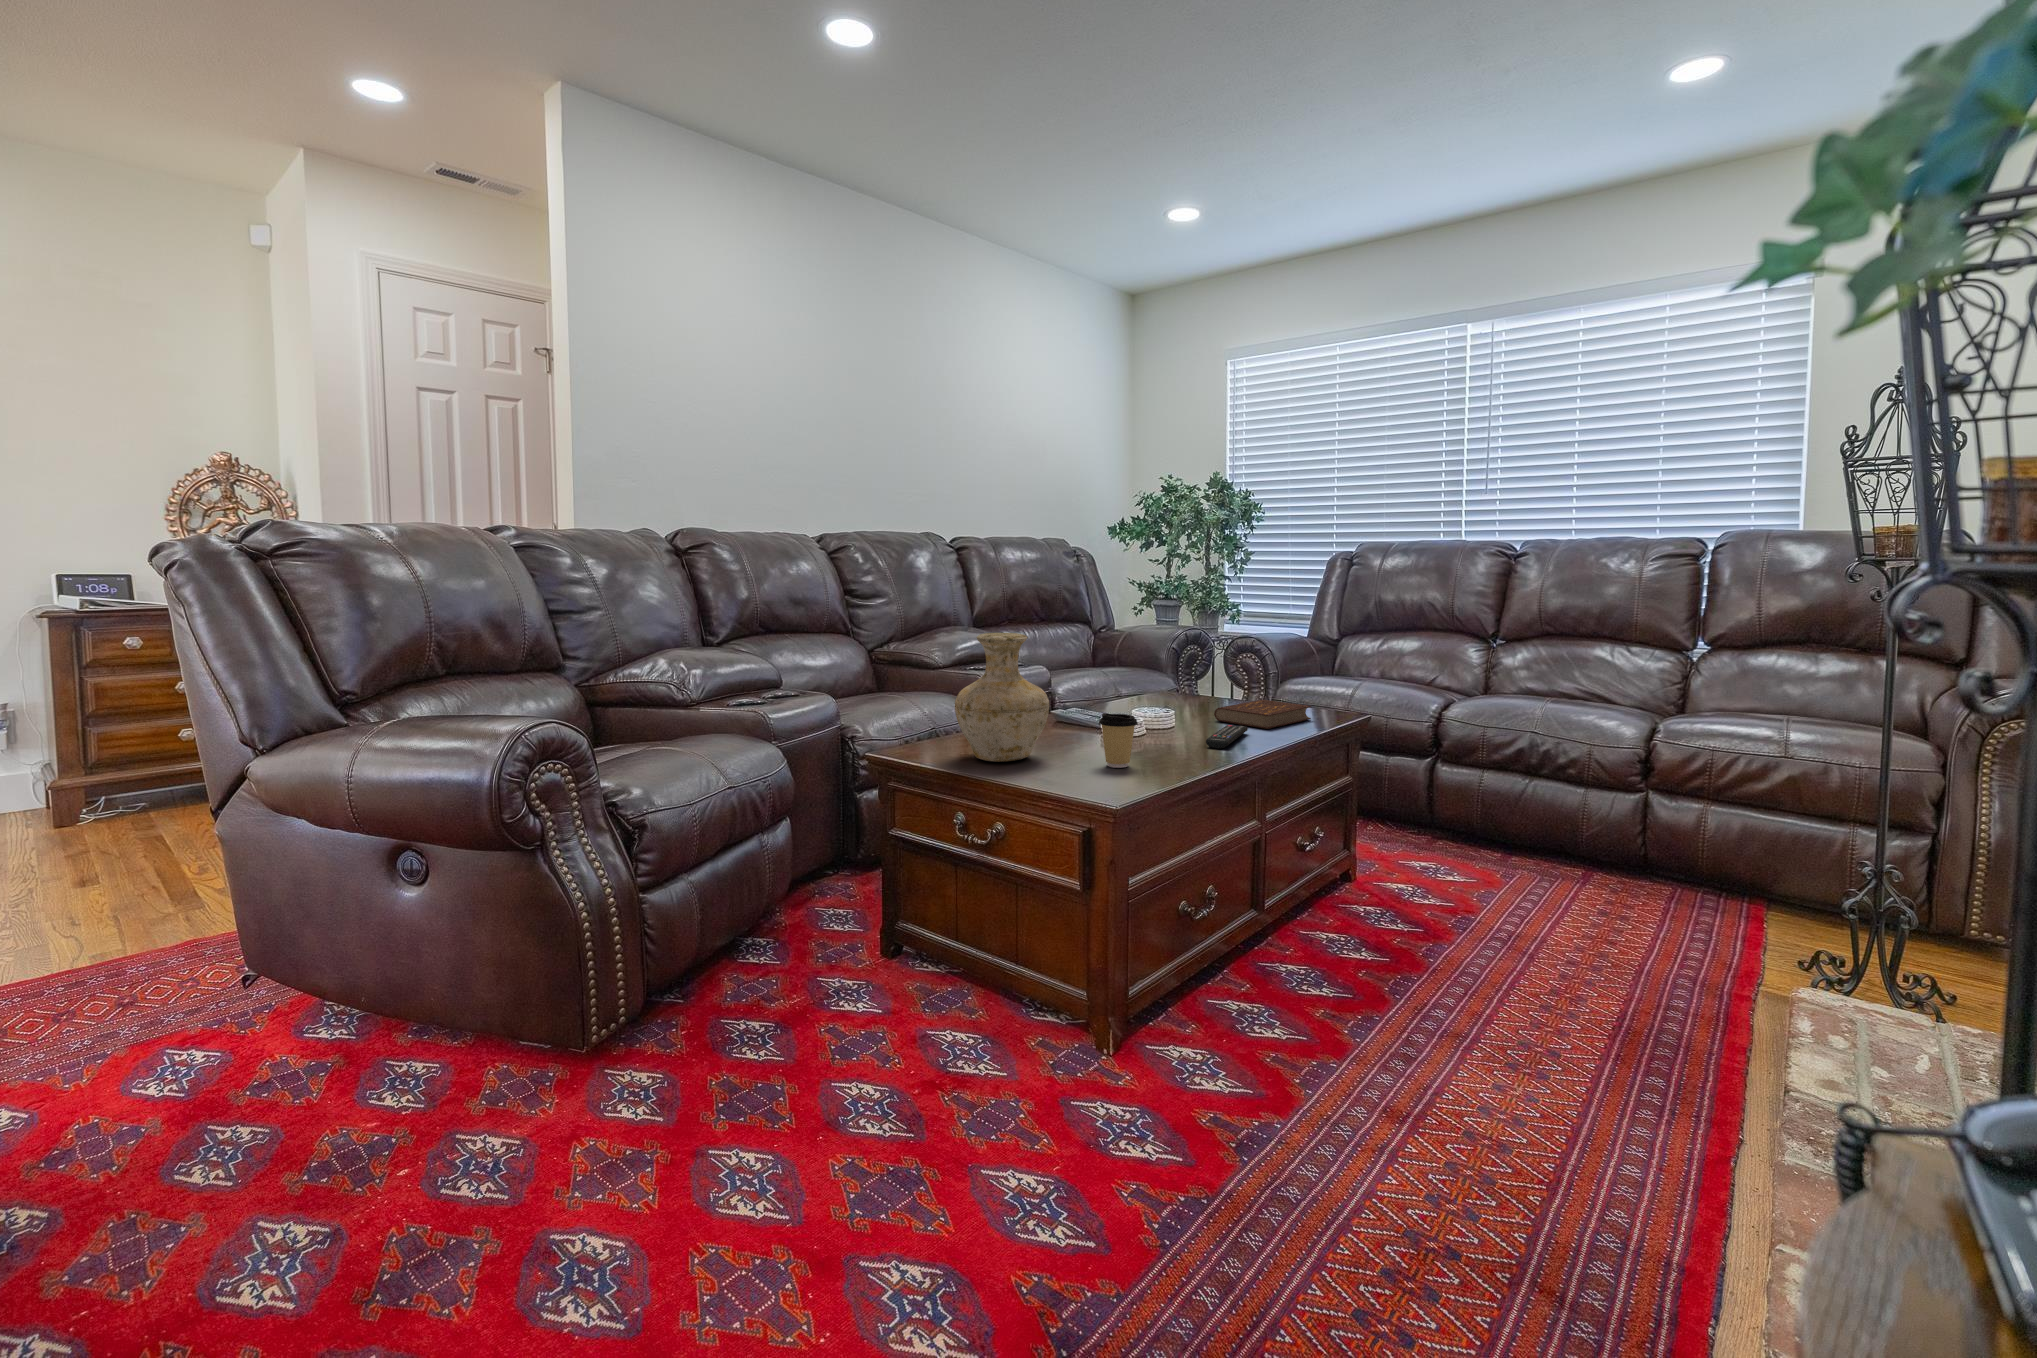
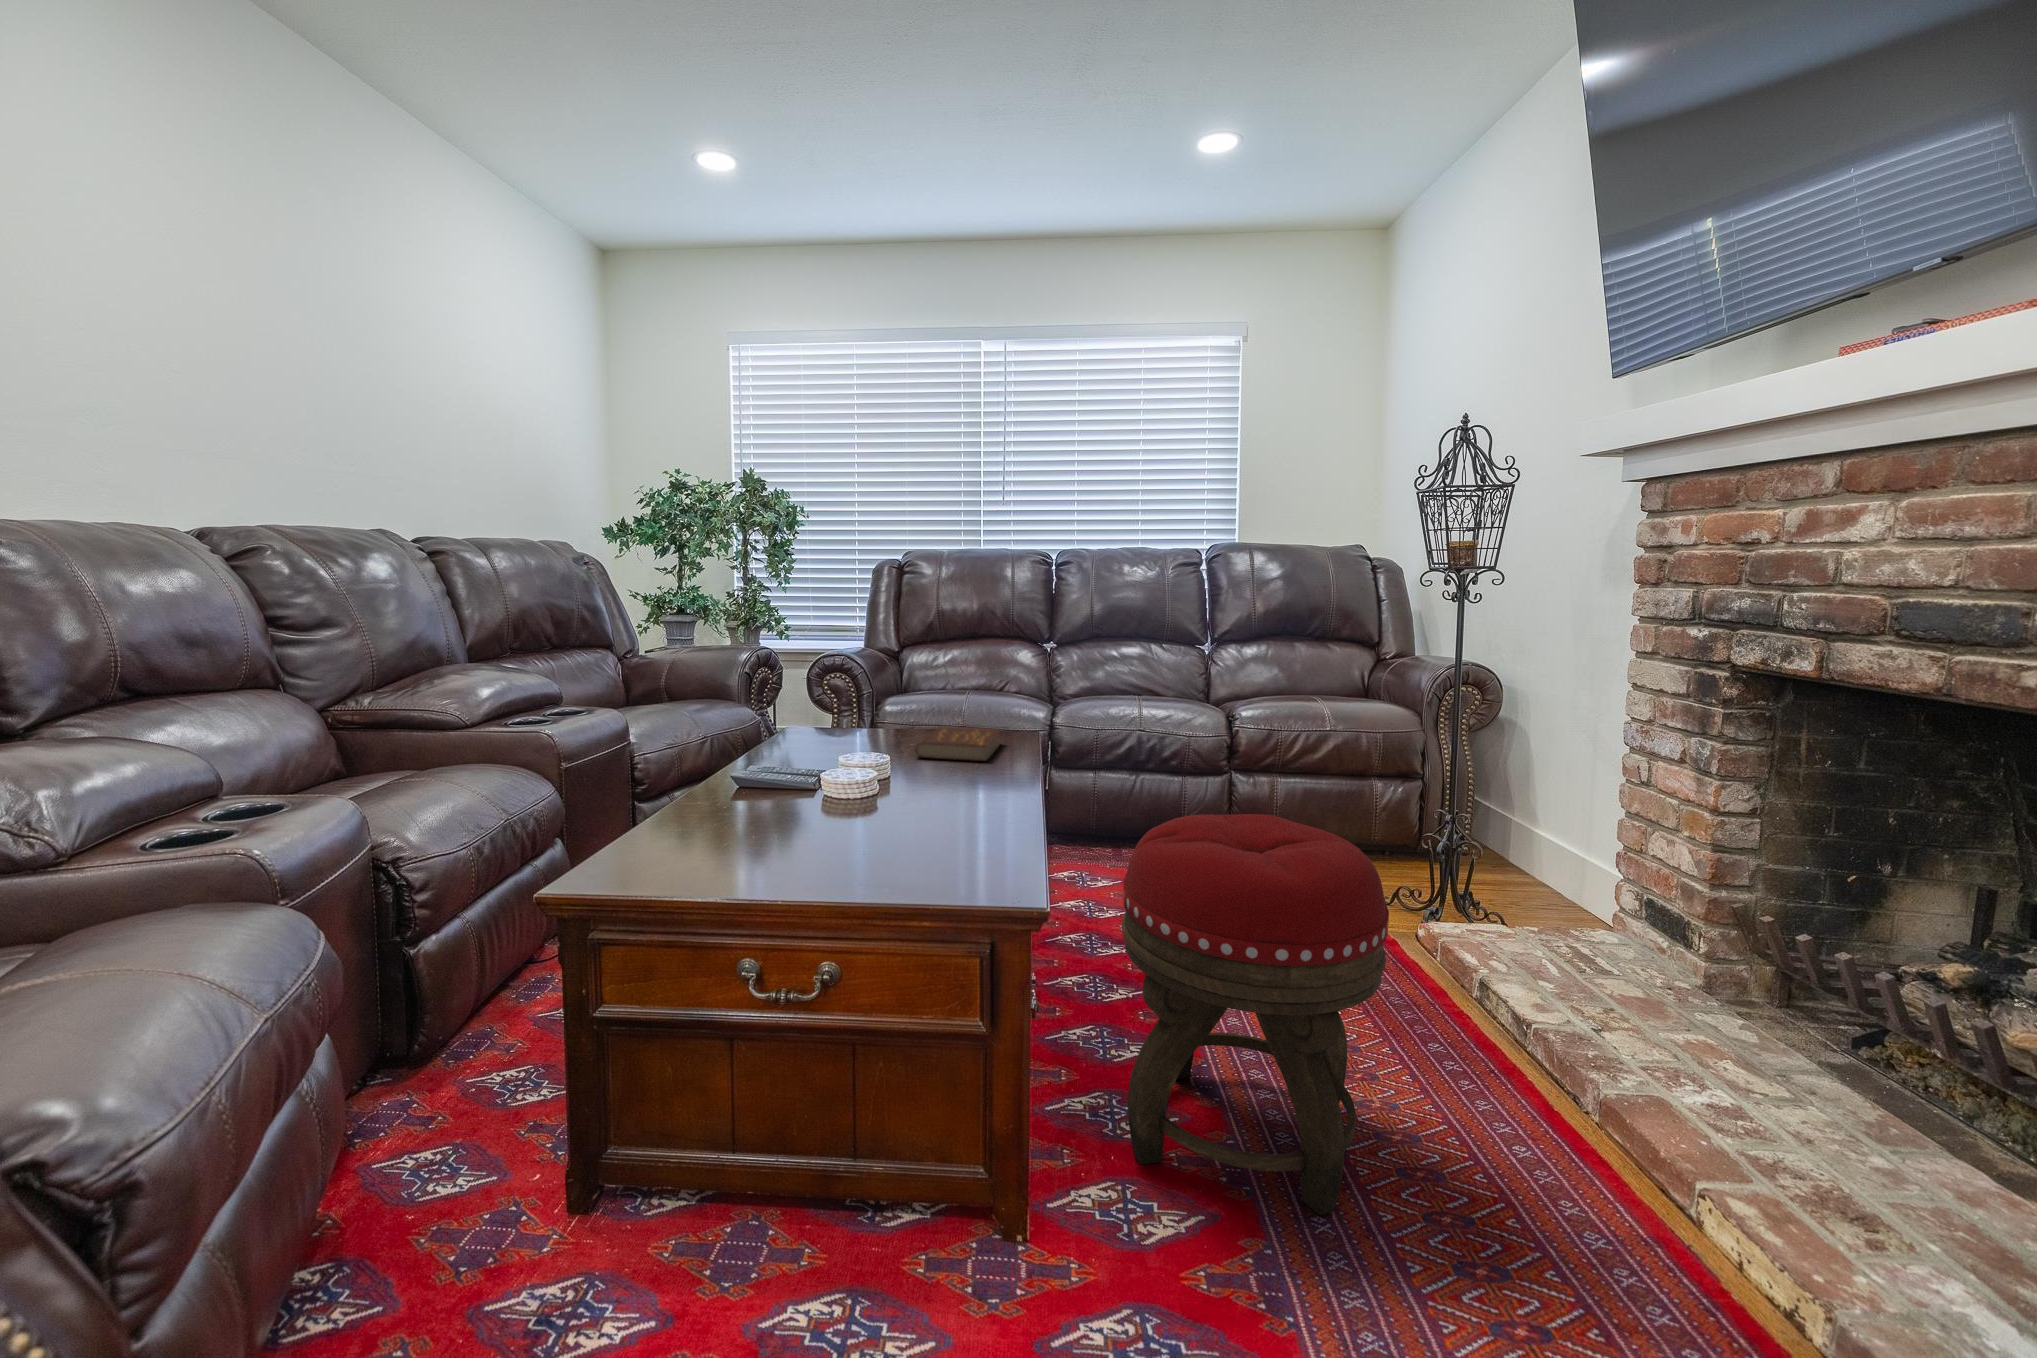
vase: present [955,633,1049,762] -> none [691,677,832,868]
coffee cup: present [1099,713,1138,768] -> none [902,773,953,846]
remote control: present [1206,725,1248,749] -> none [954,763,998,796]
footstool: none [1234,778,1480,1125] -> present [1122,814,1389,1215]

